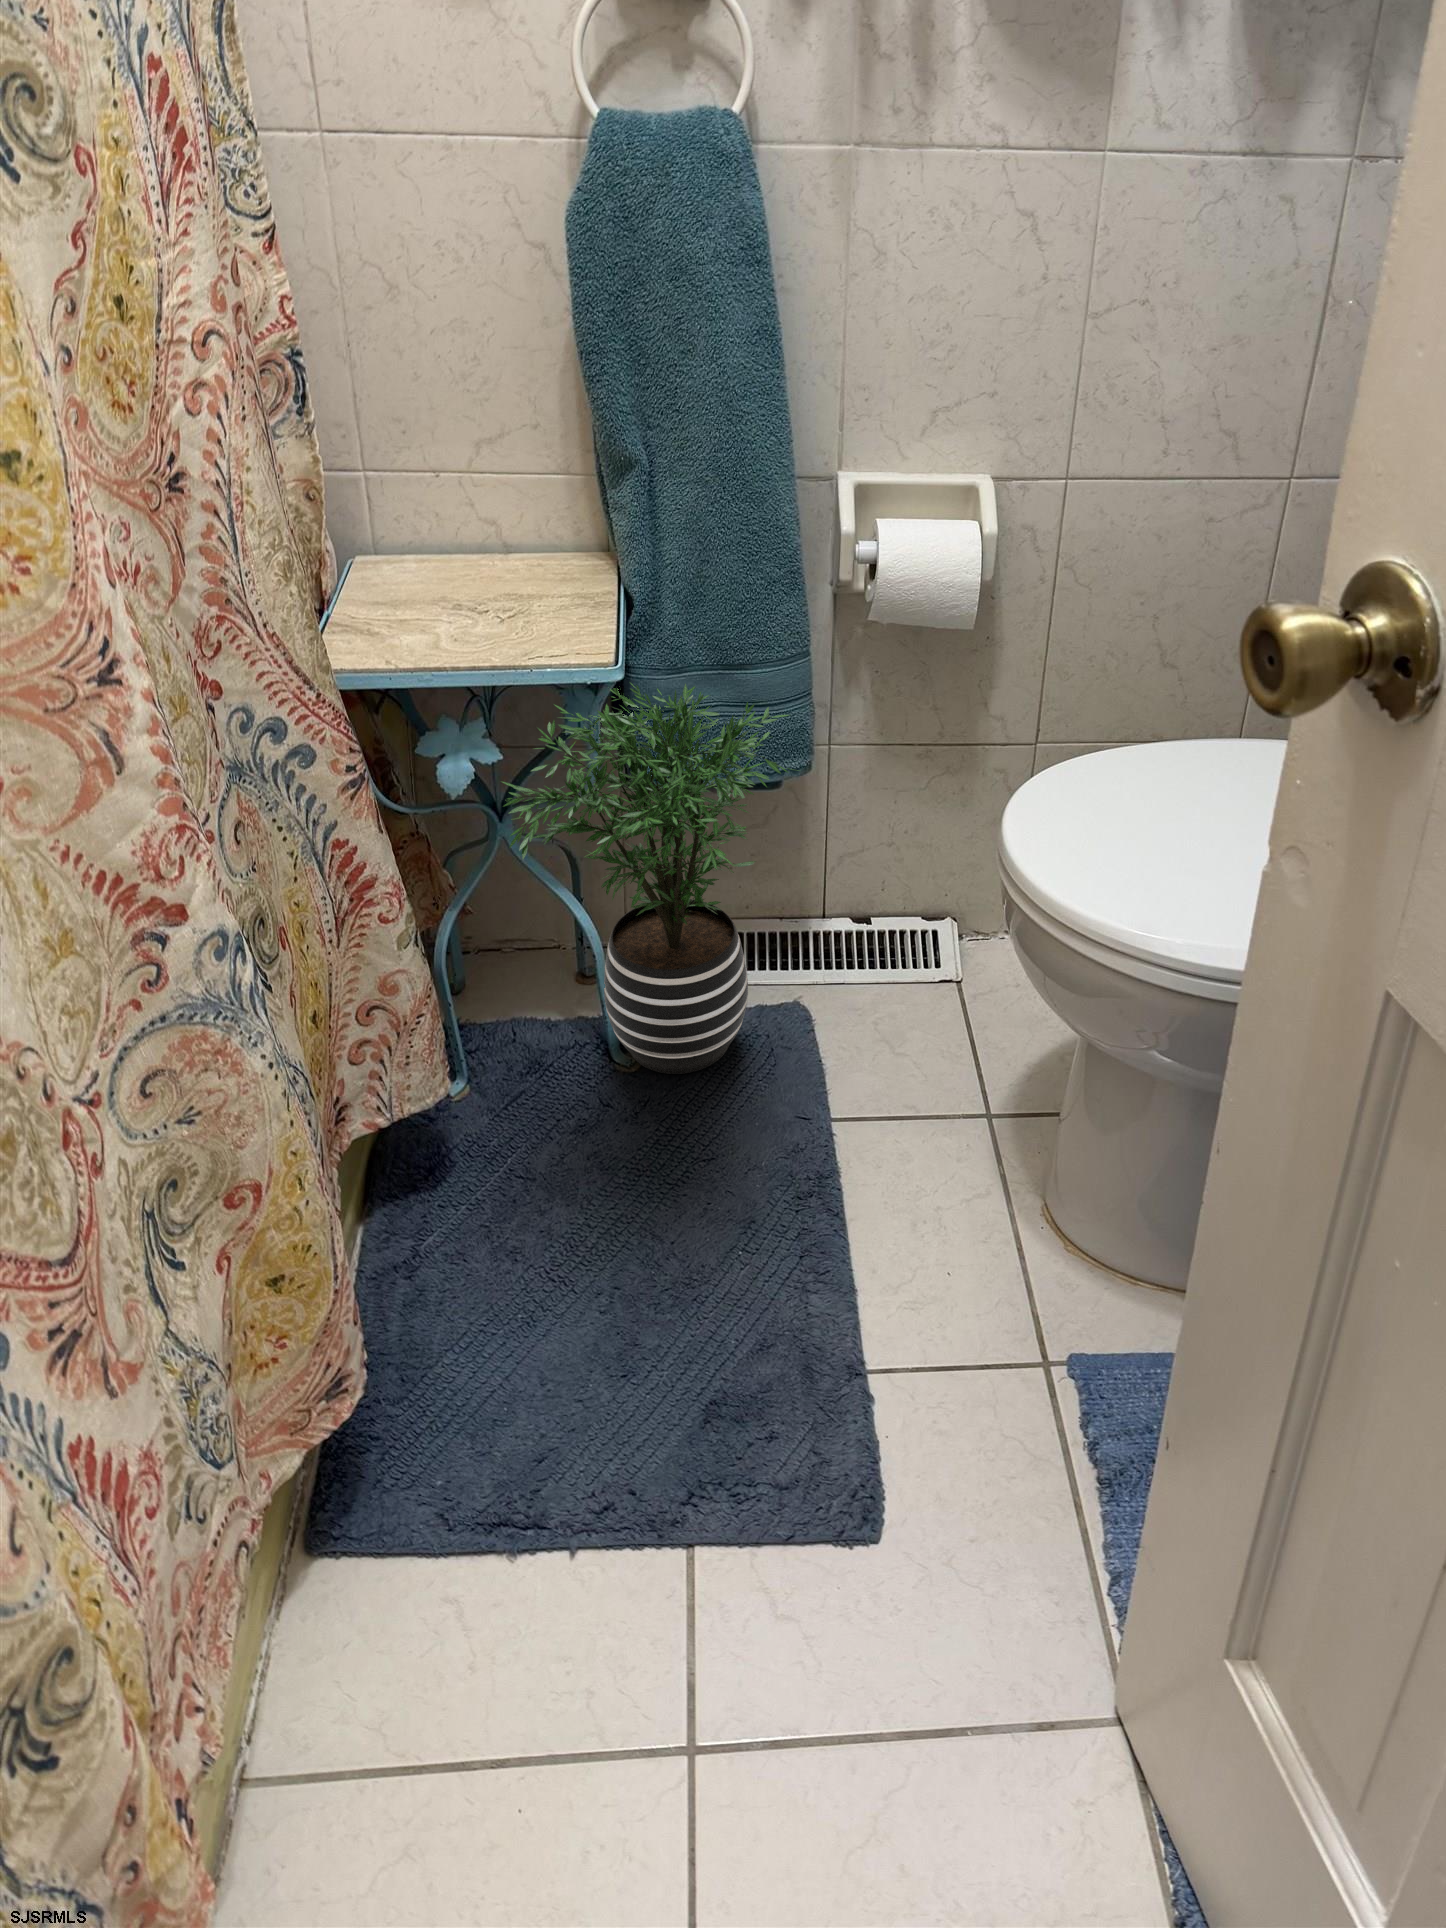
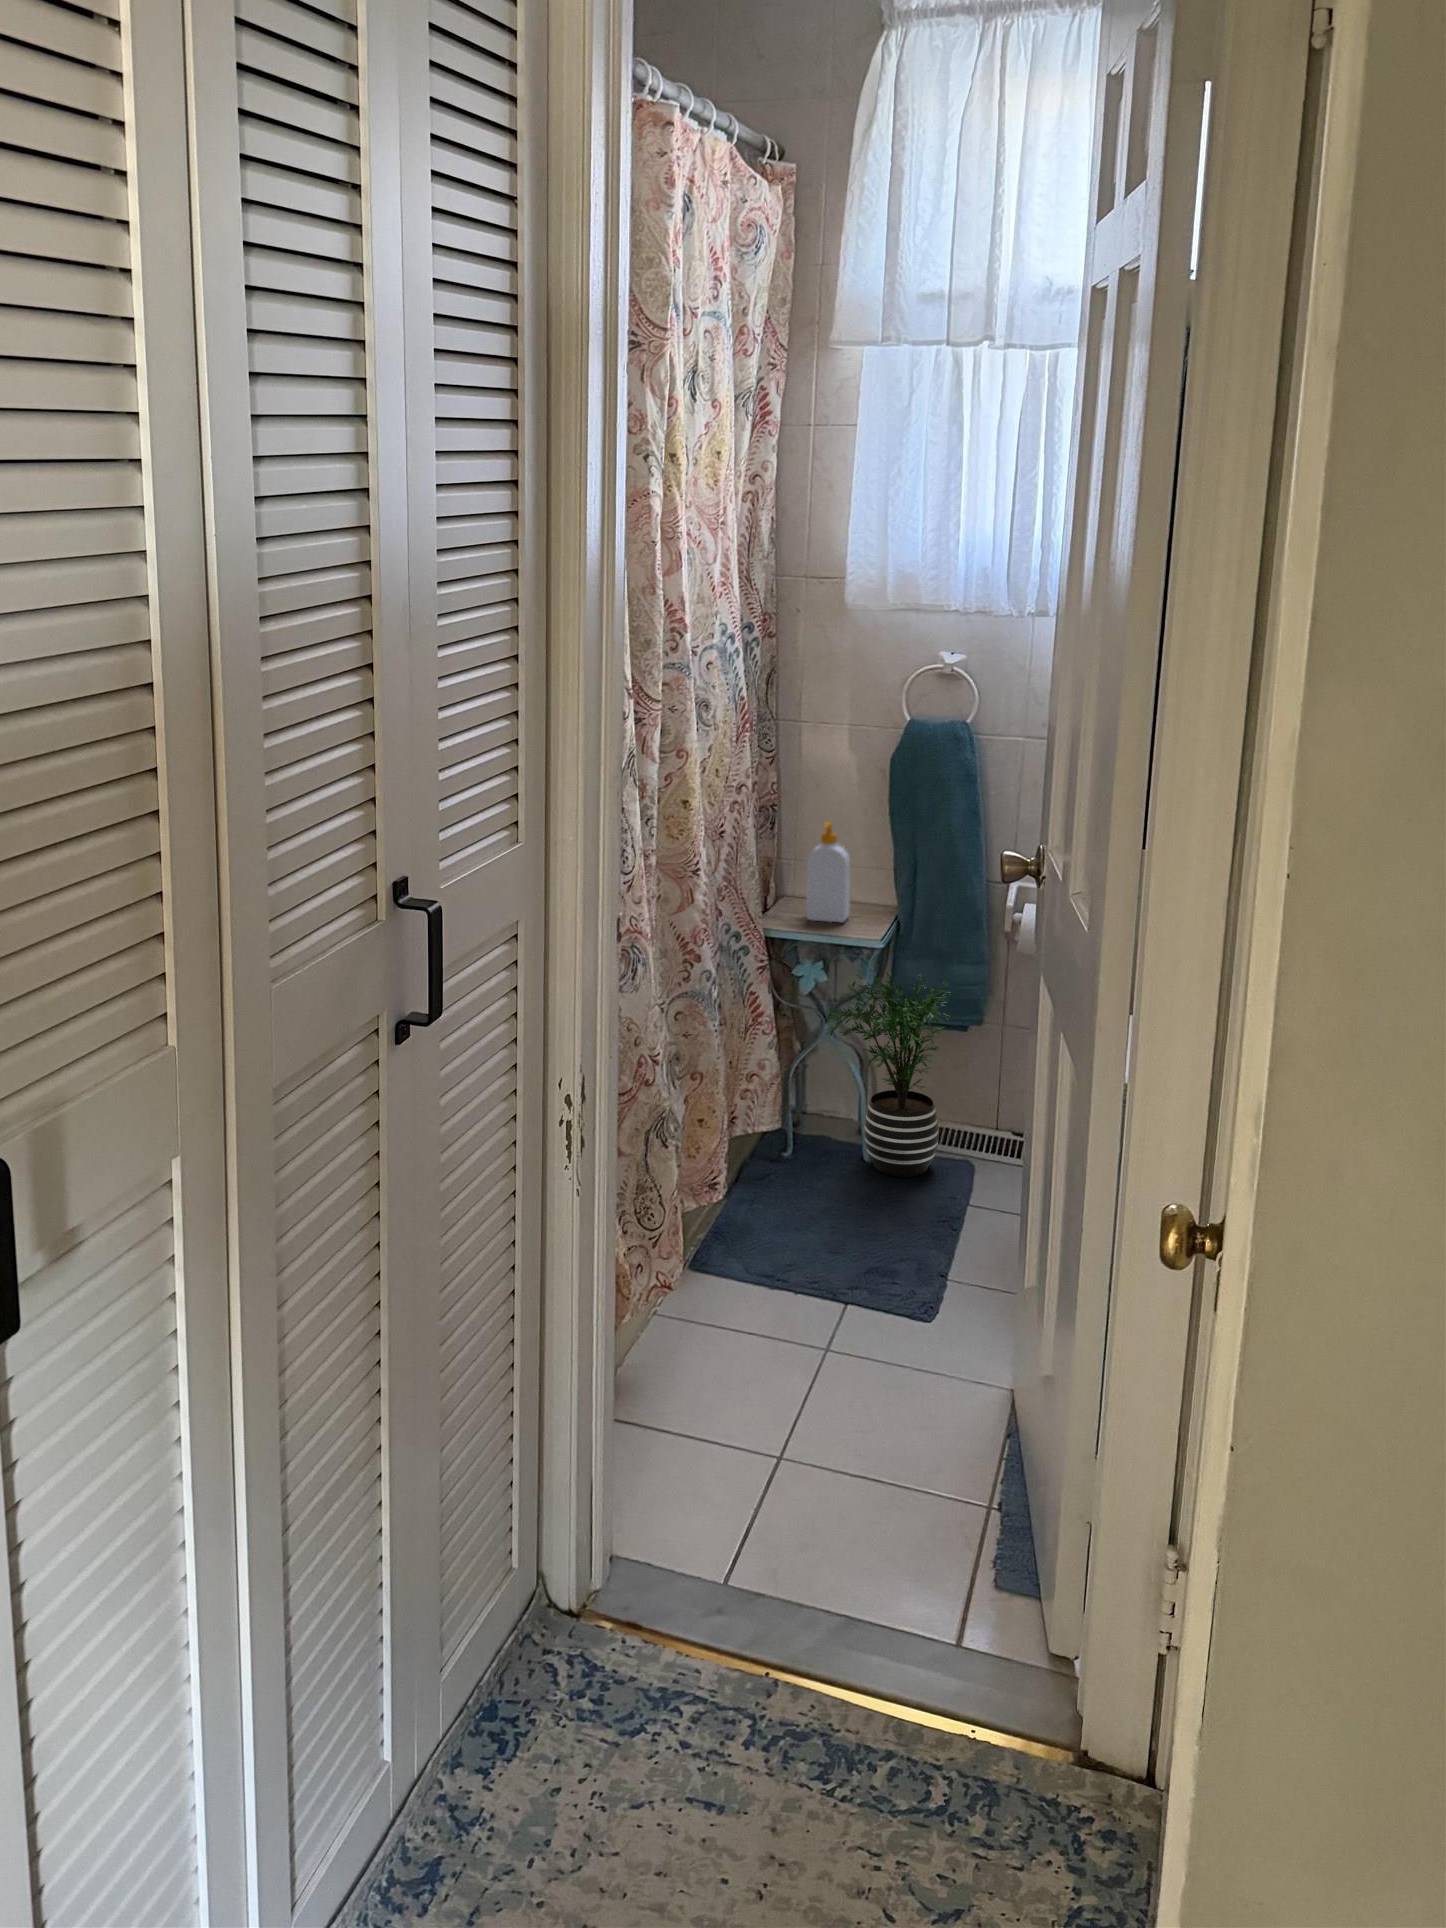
soap bottle: none [406,369,513,595] -> present [807,822,850,922]

